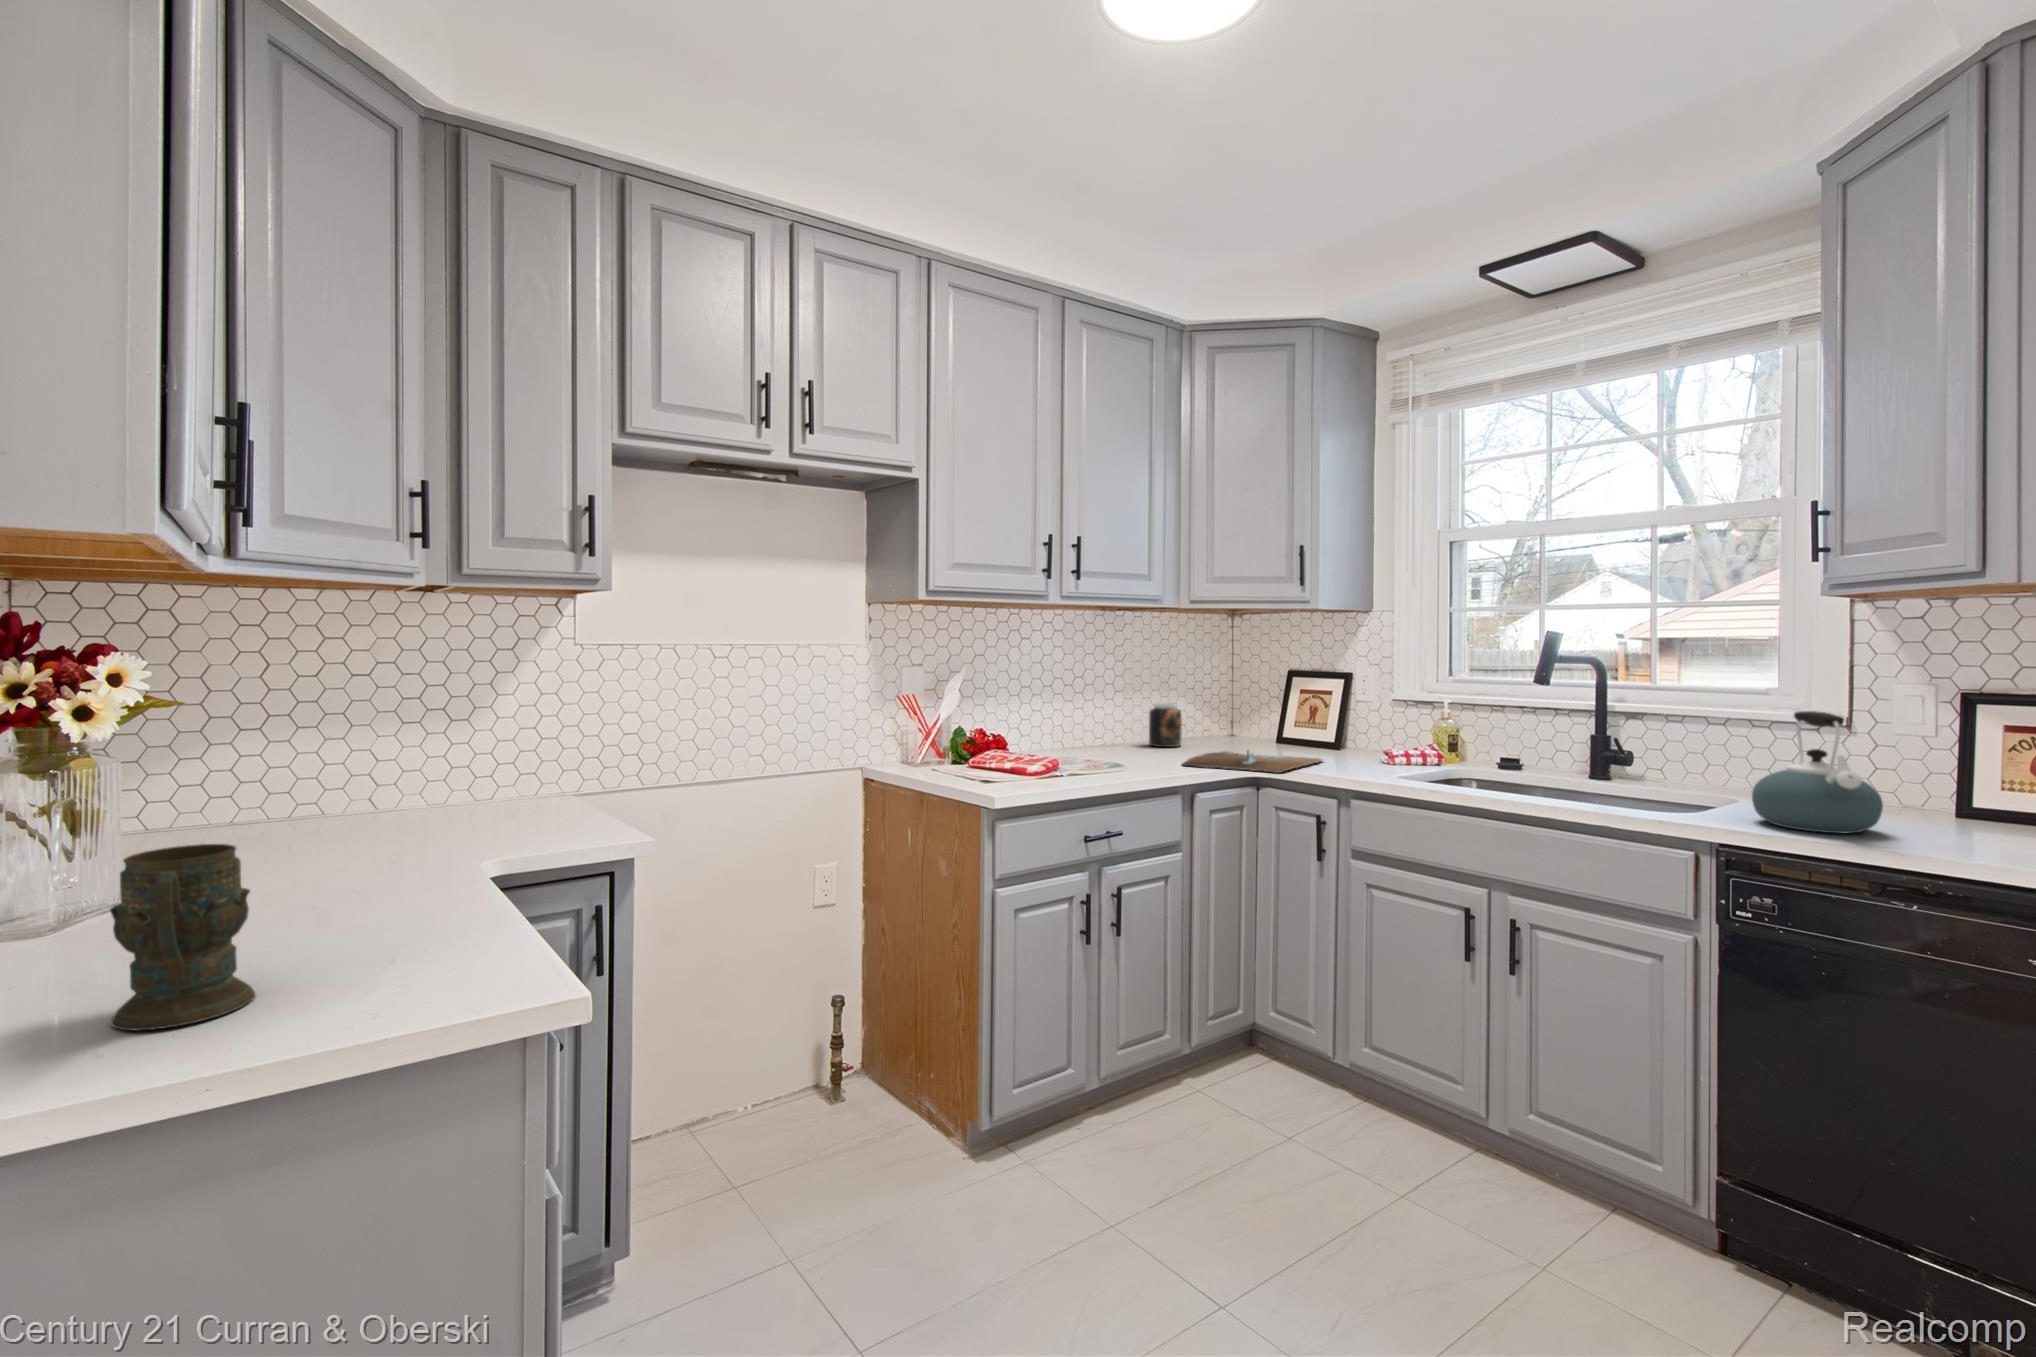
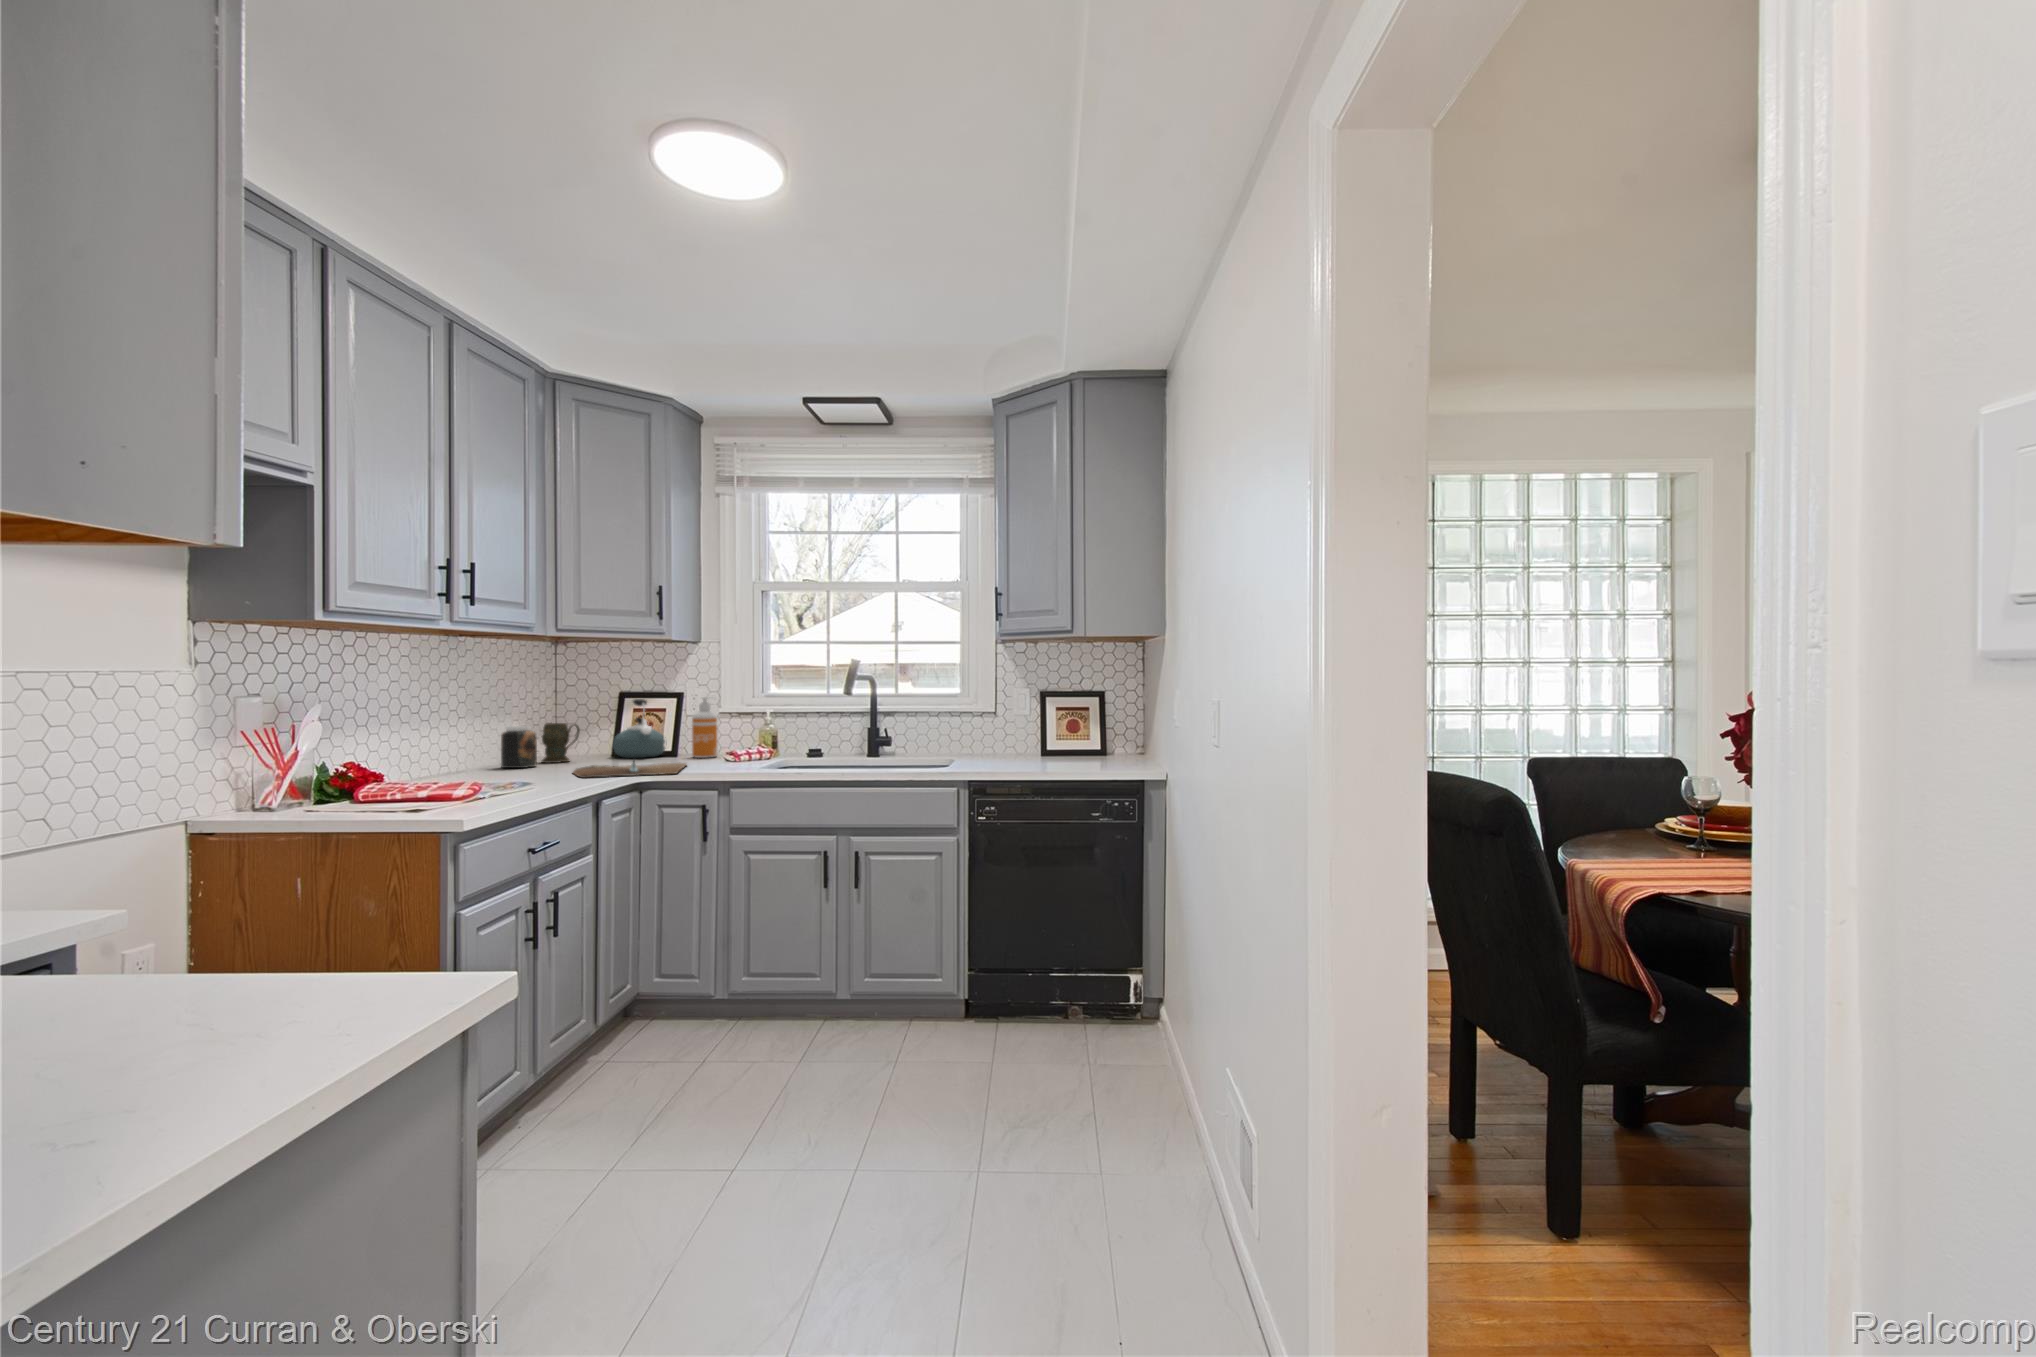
soap dispenser: none [1353,680,1386,755] -> present [692,697,717,758]
kettle: present [1752,711,1883,833] -> present [613,699,665,758]
mug: present [110,844,256,1031] -> present [541,723,580,763]

